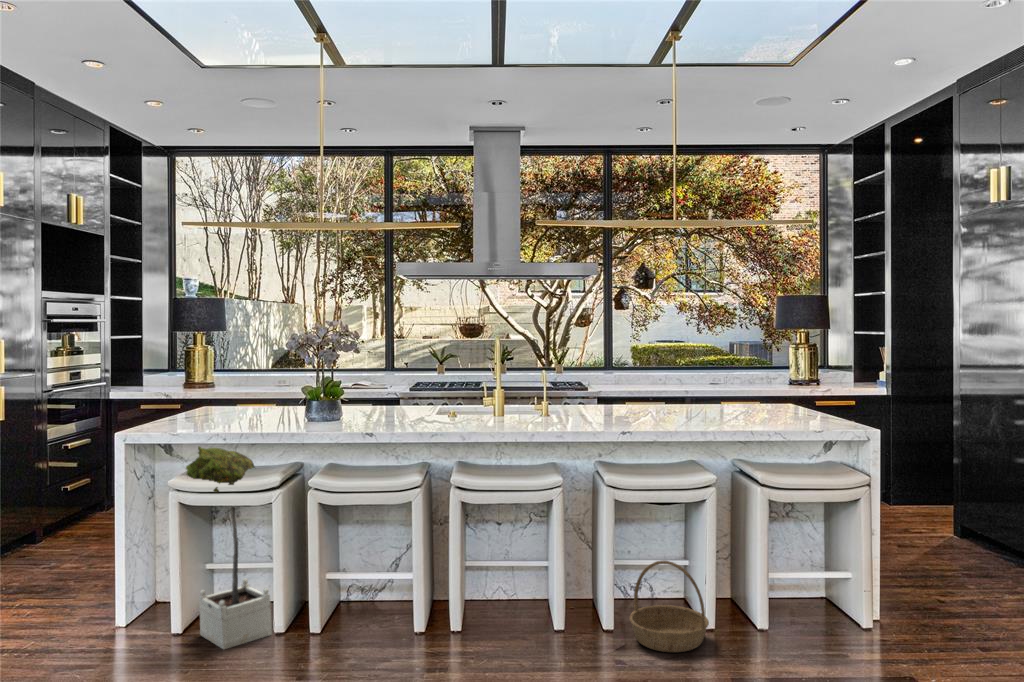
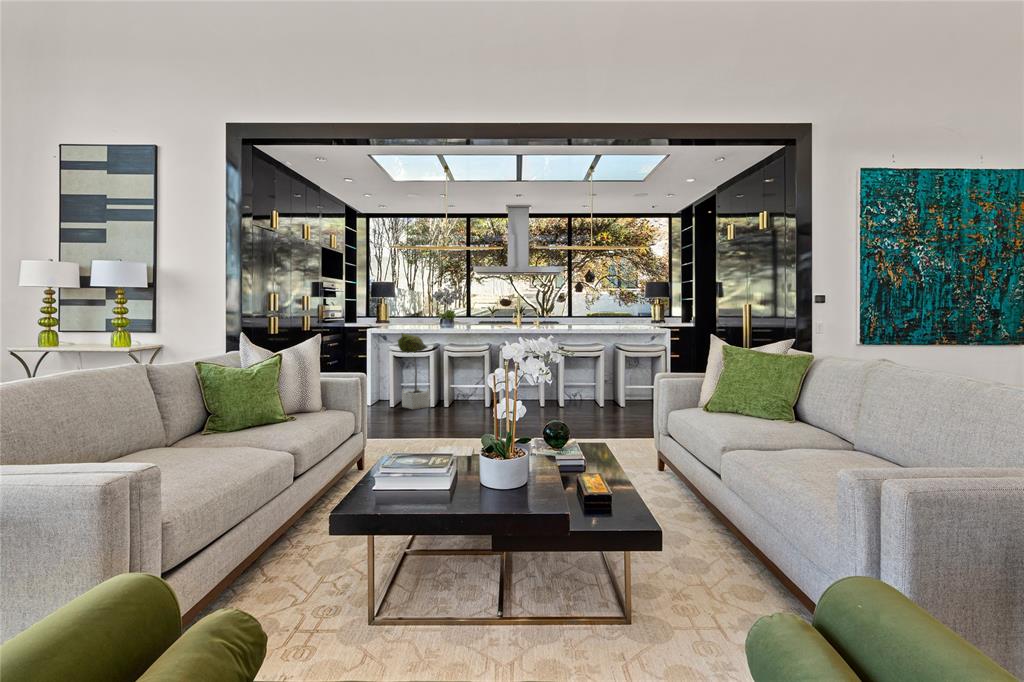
basket: present [629,560,709,652] -> none [569,378,600,411]

